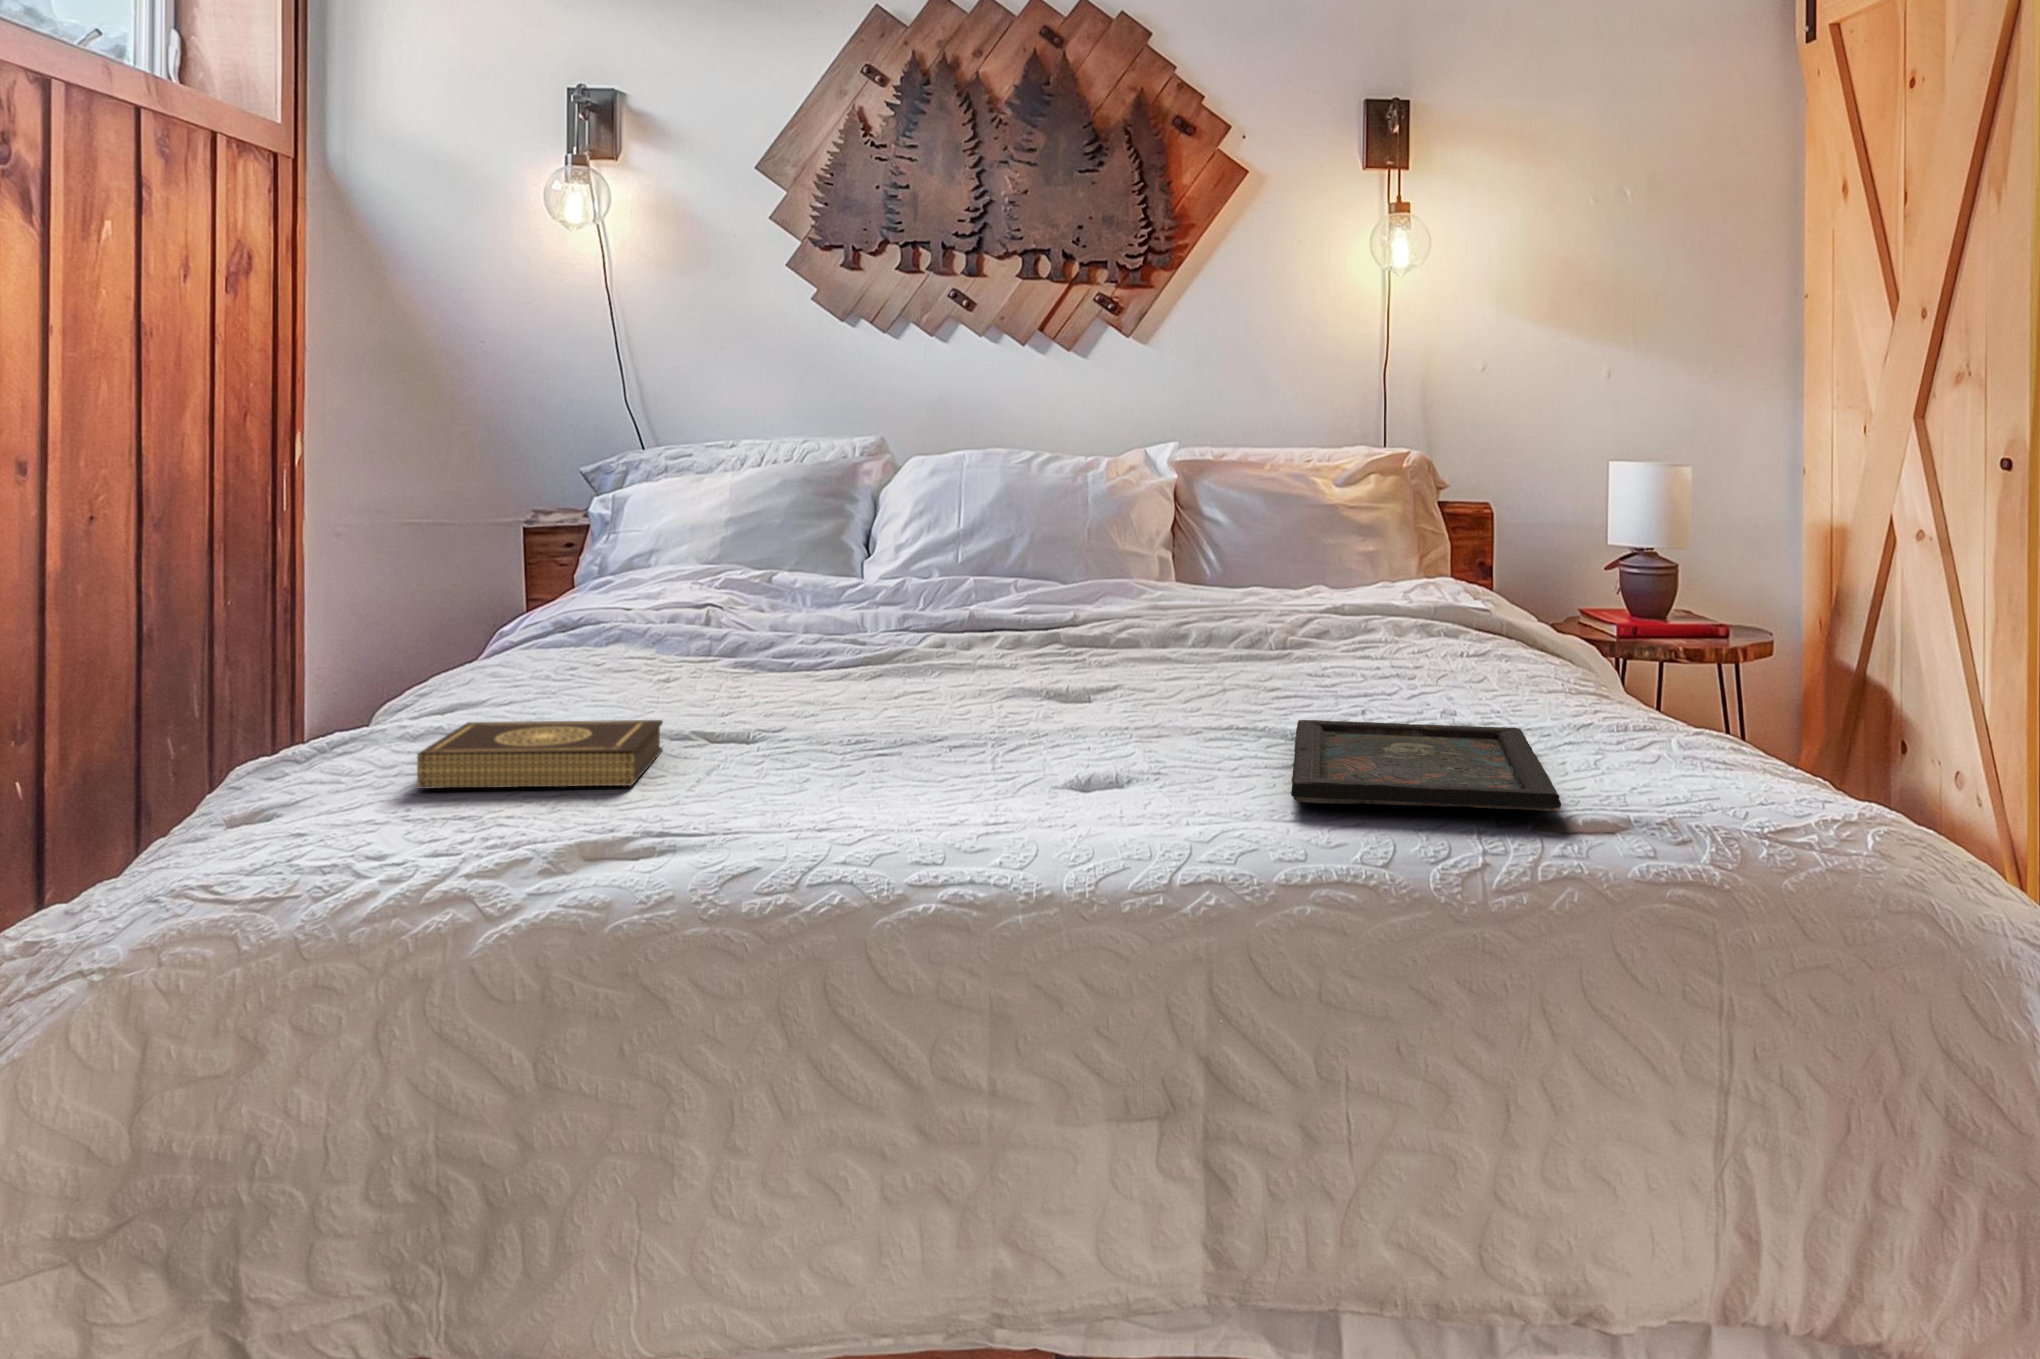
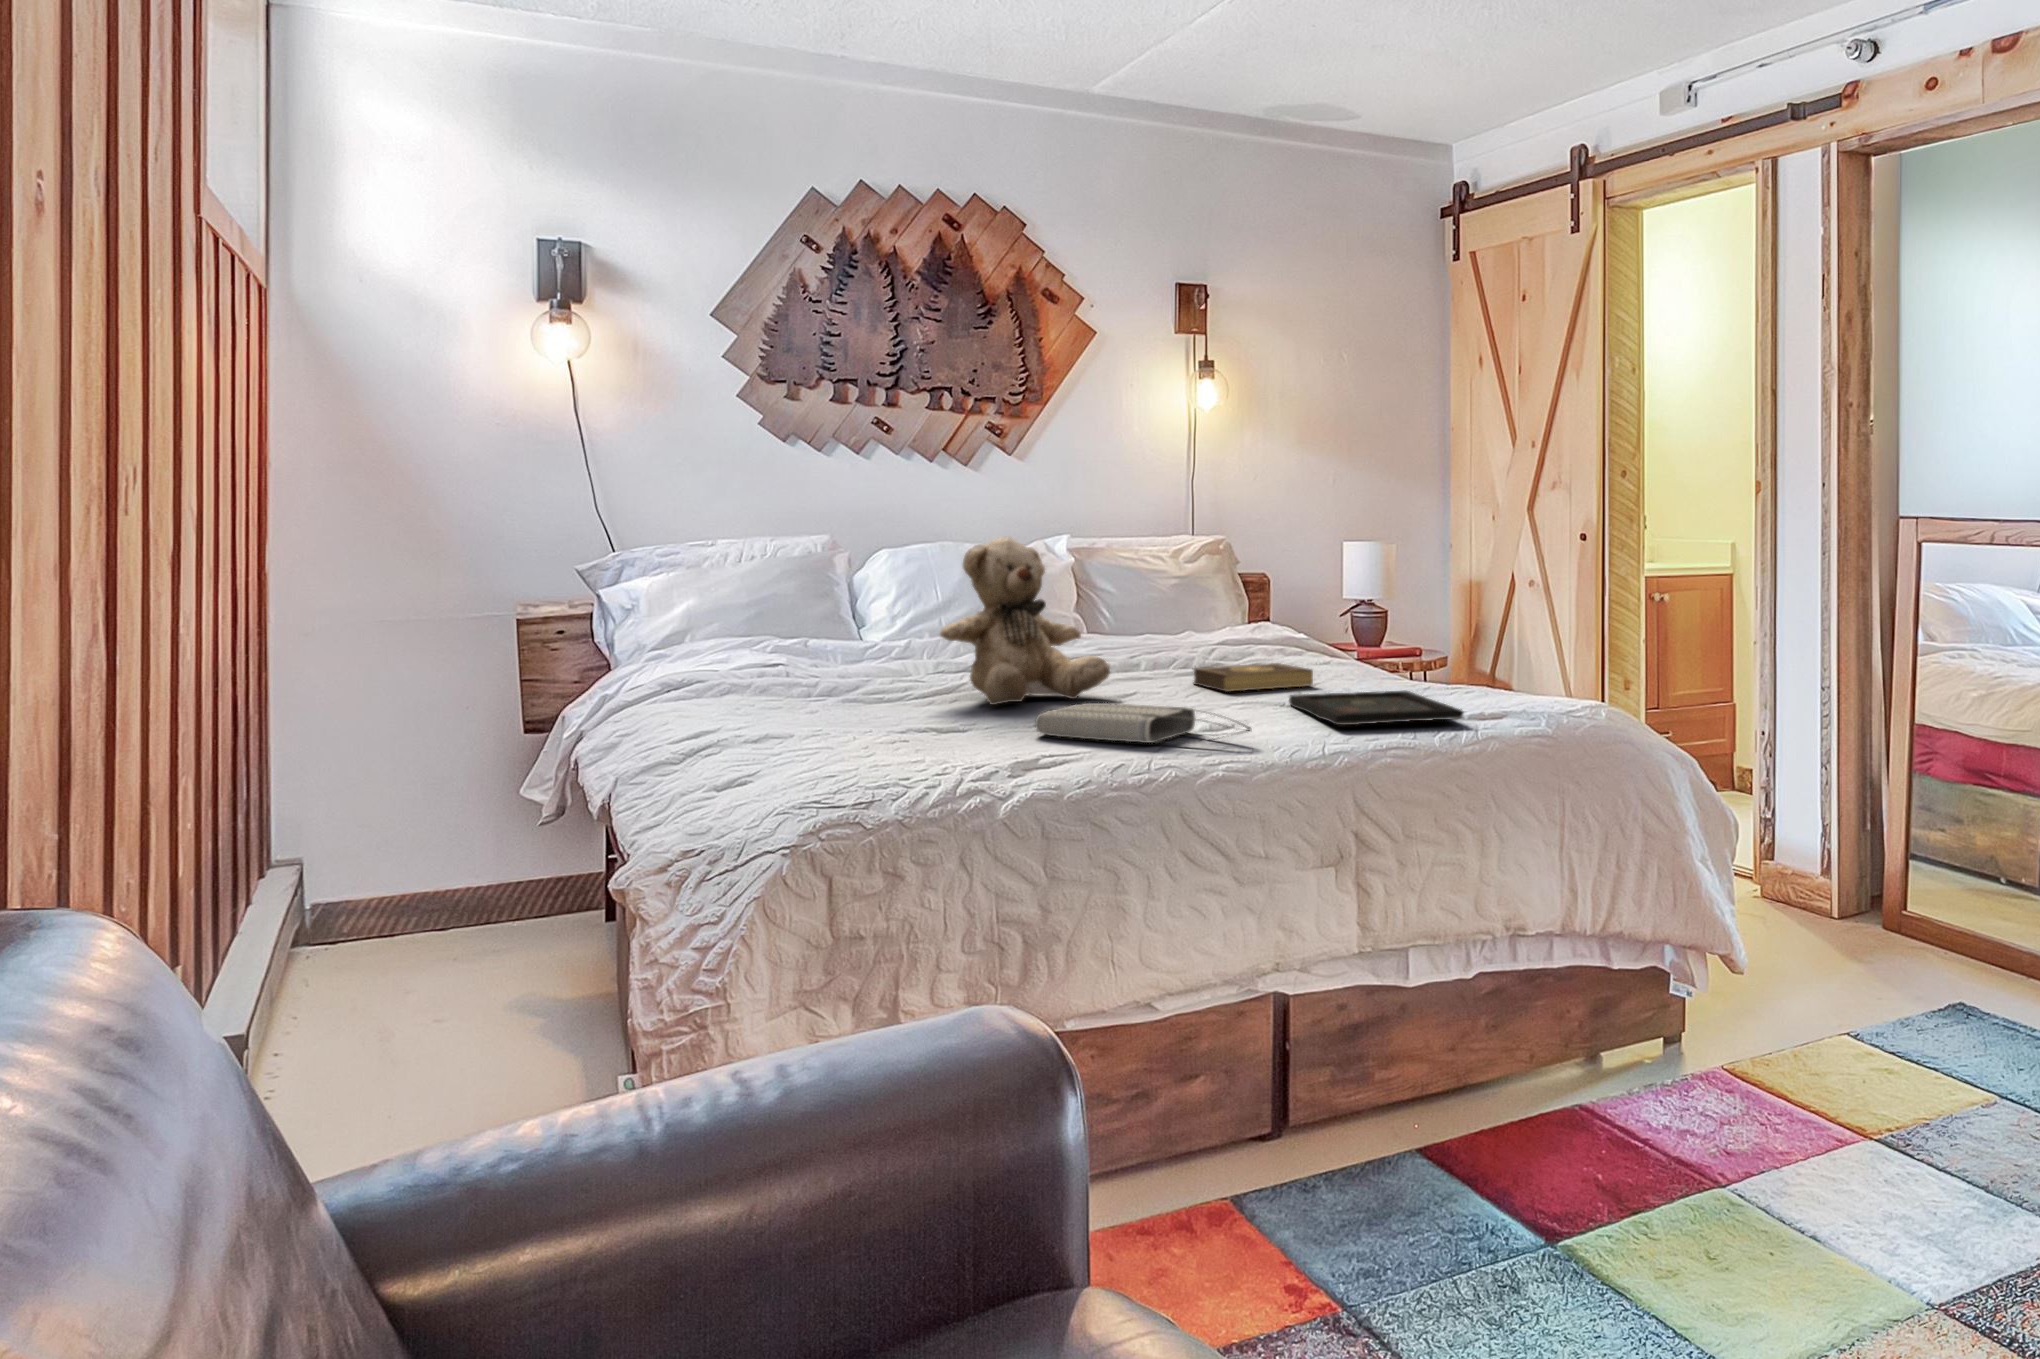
teddy bear: none [789,438,1041,697] -> present [940,537,1110,705]
tote bag: none [783,715,1084,818] -> present [1035,703,1251,743]
book: present [417,720,663,789] -> present [1194,663,1313,692]

